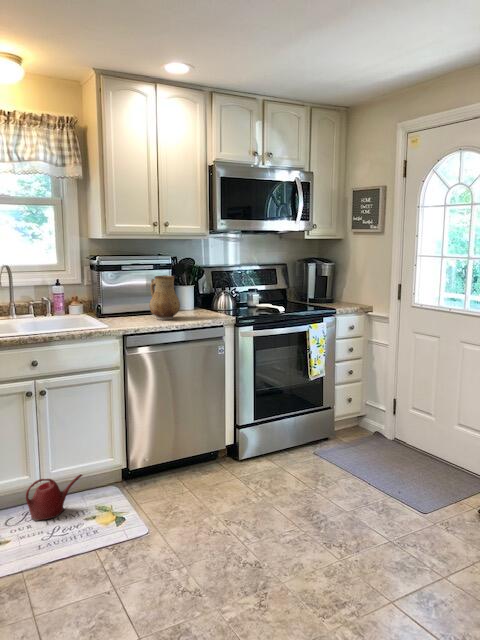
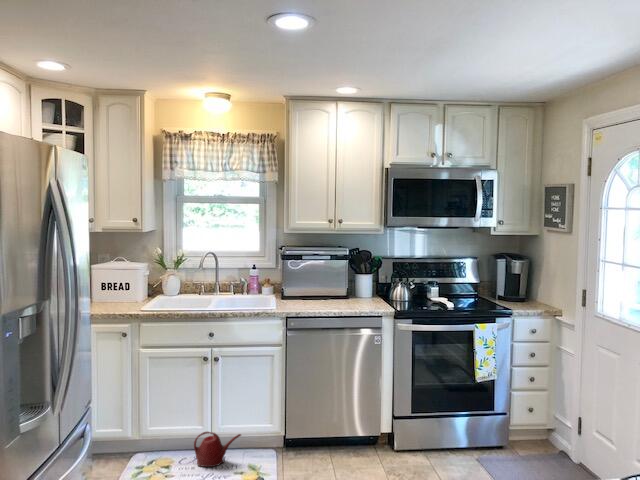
ceramic pitcher: present [149,275,180,320] -> none [319,267,346,307]

